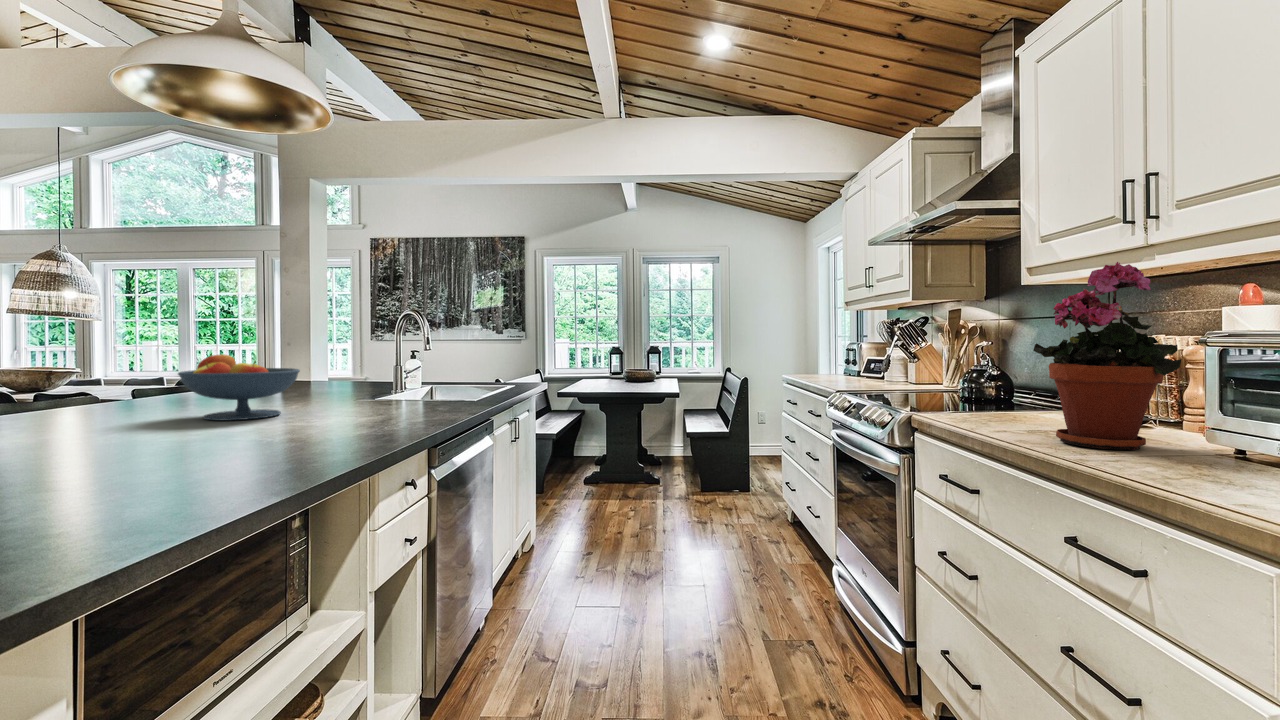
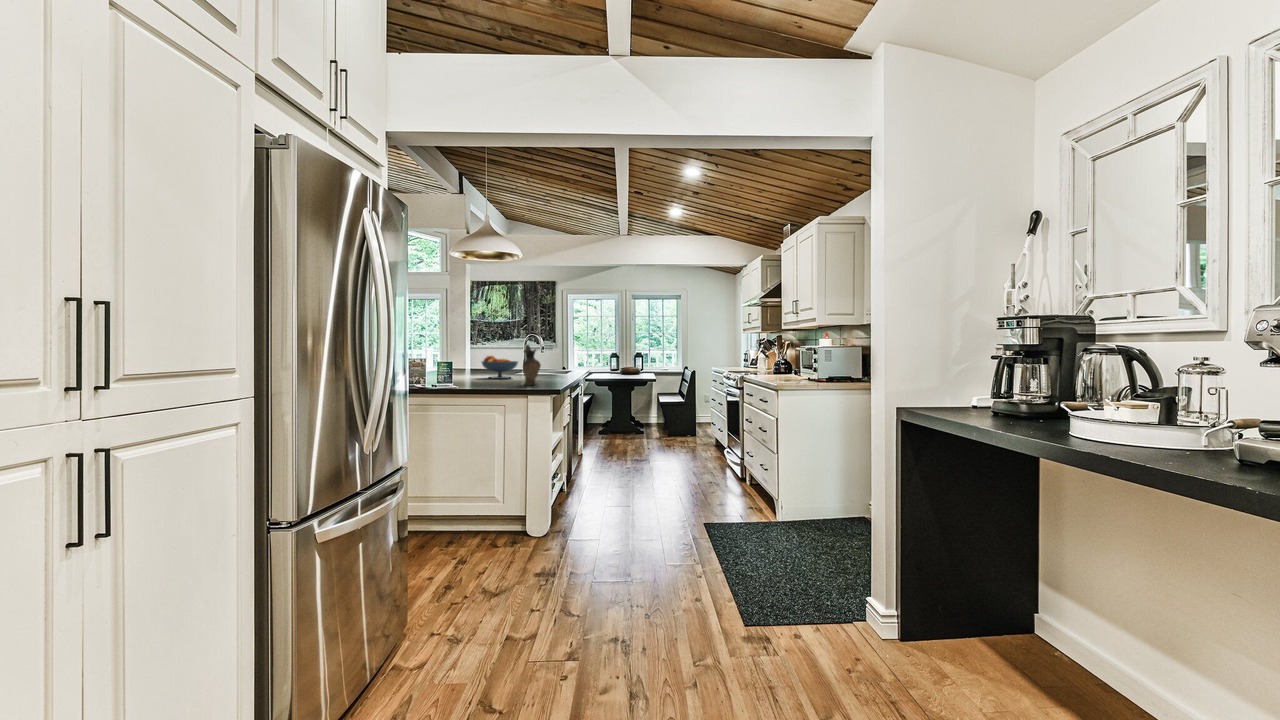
potted plant: present [1033,262,1181,450] -> none [760,332,791,382]
ceramic pitcher: none [69,310,167,487] -> present [523,345,541,385]

